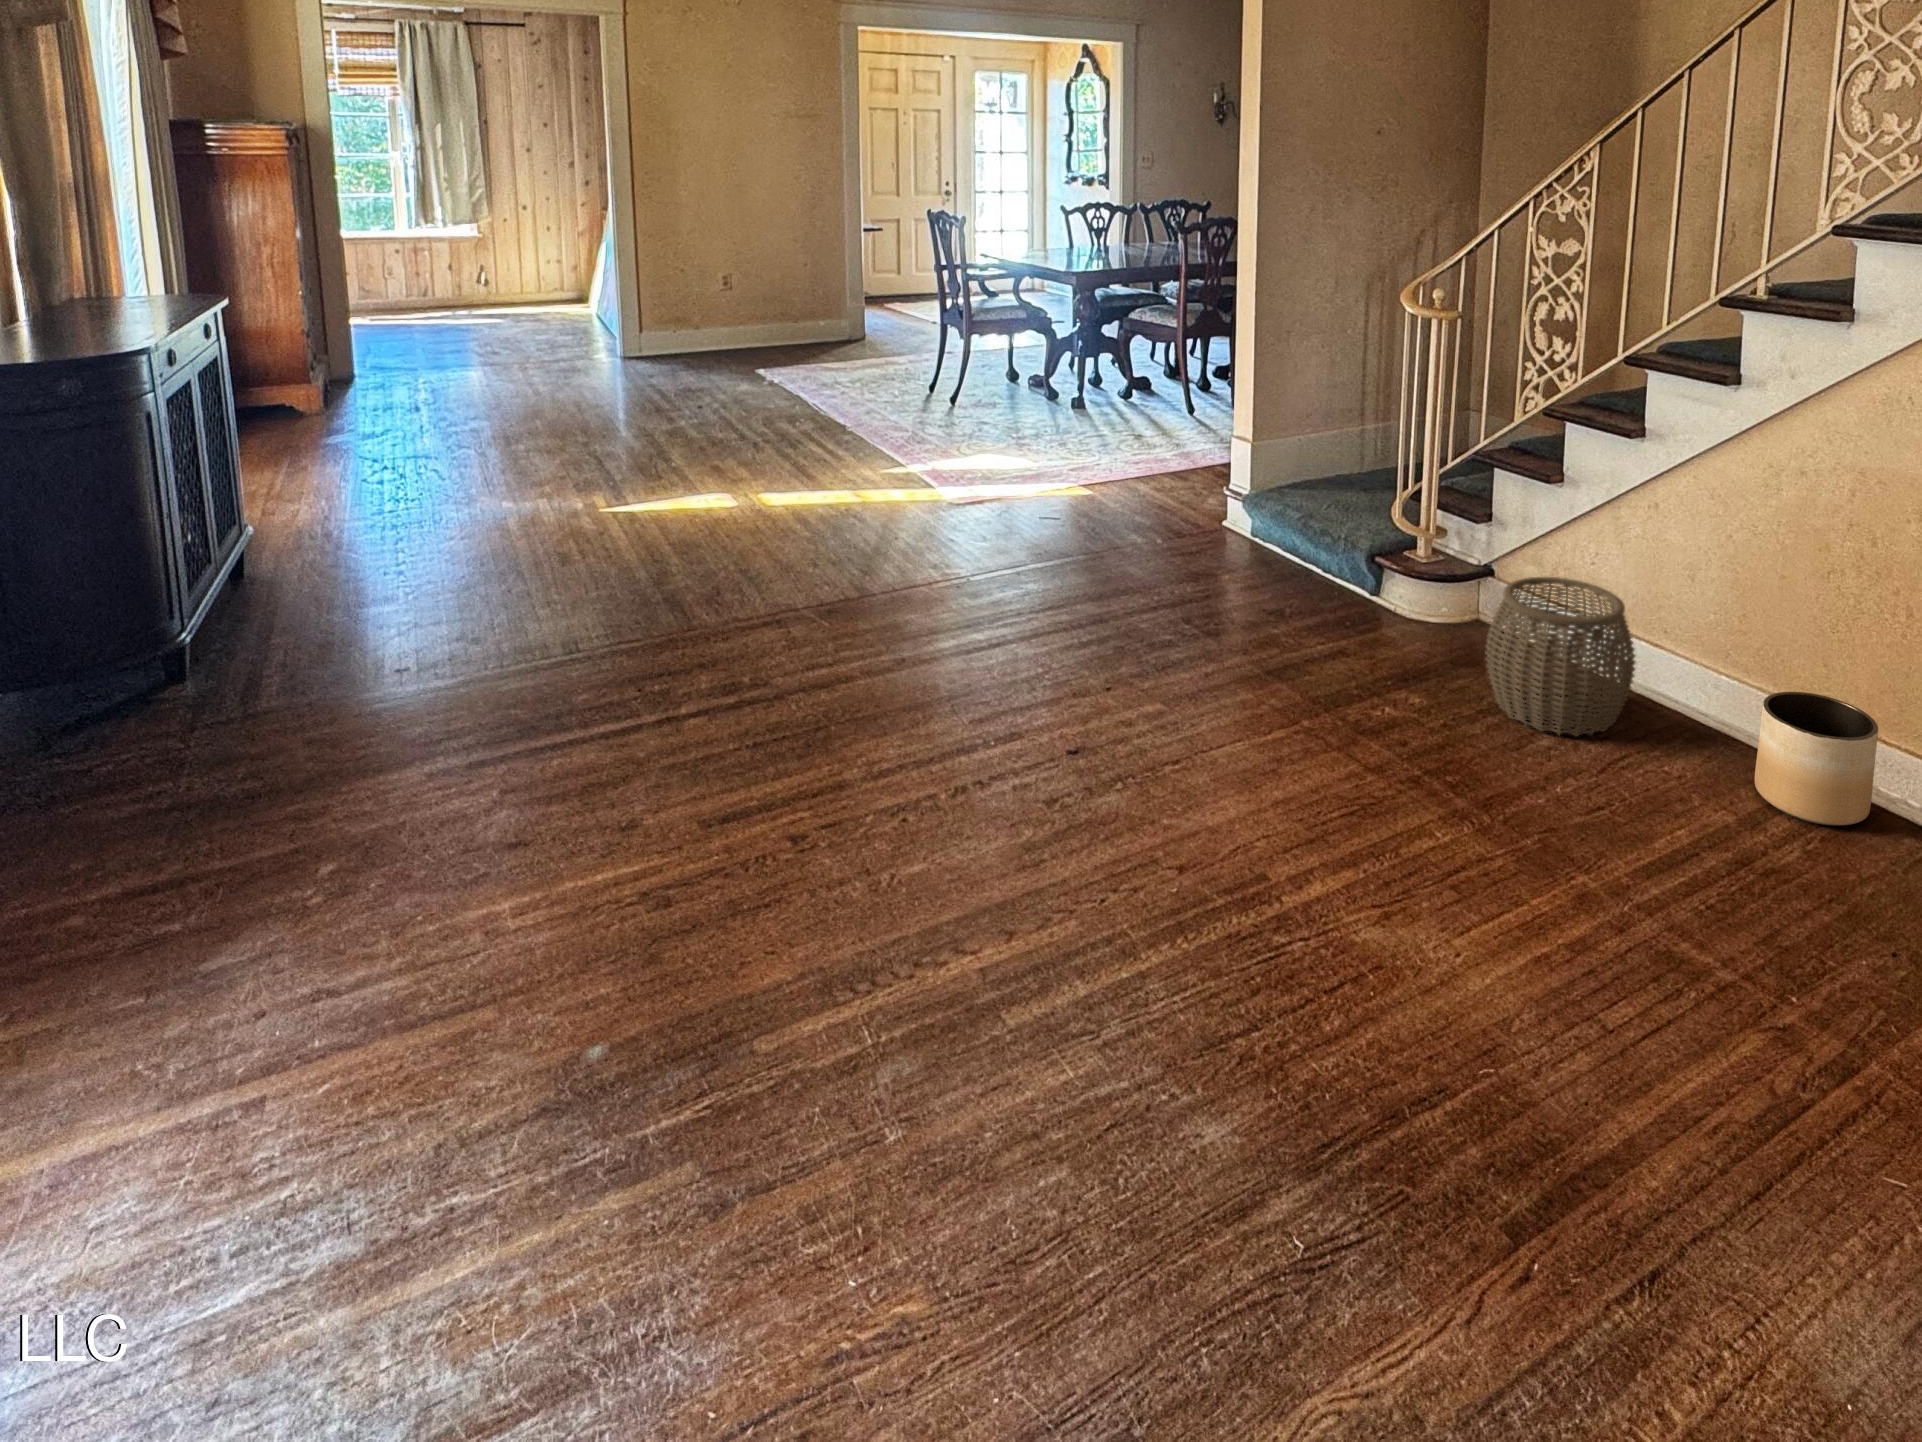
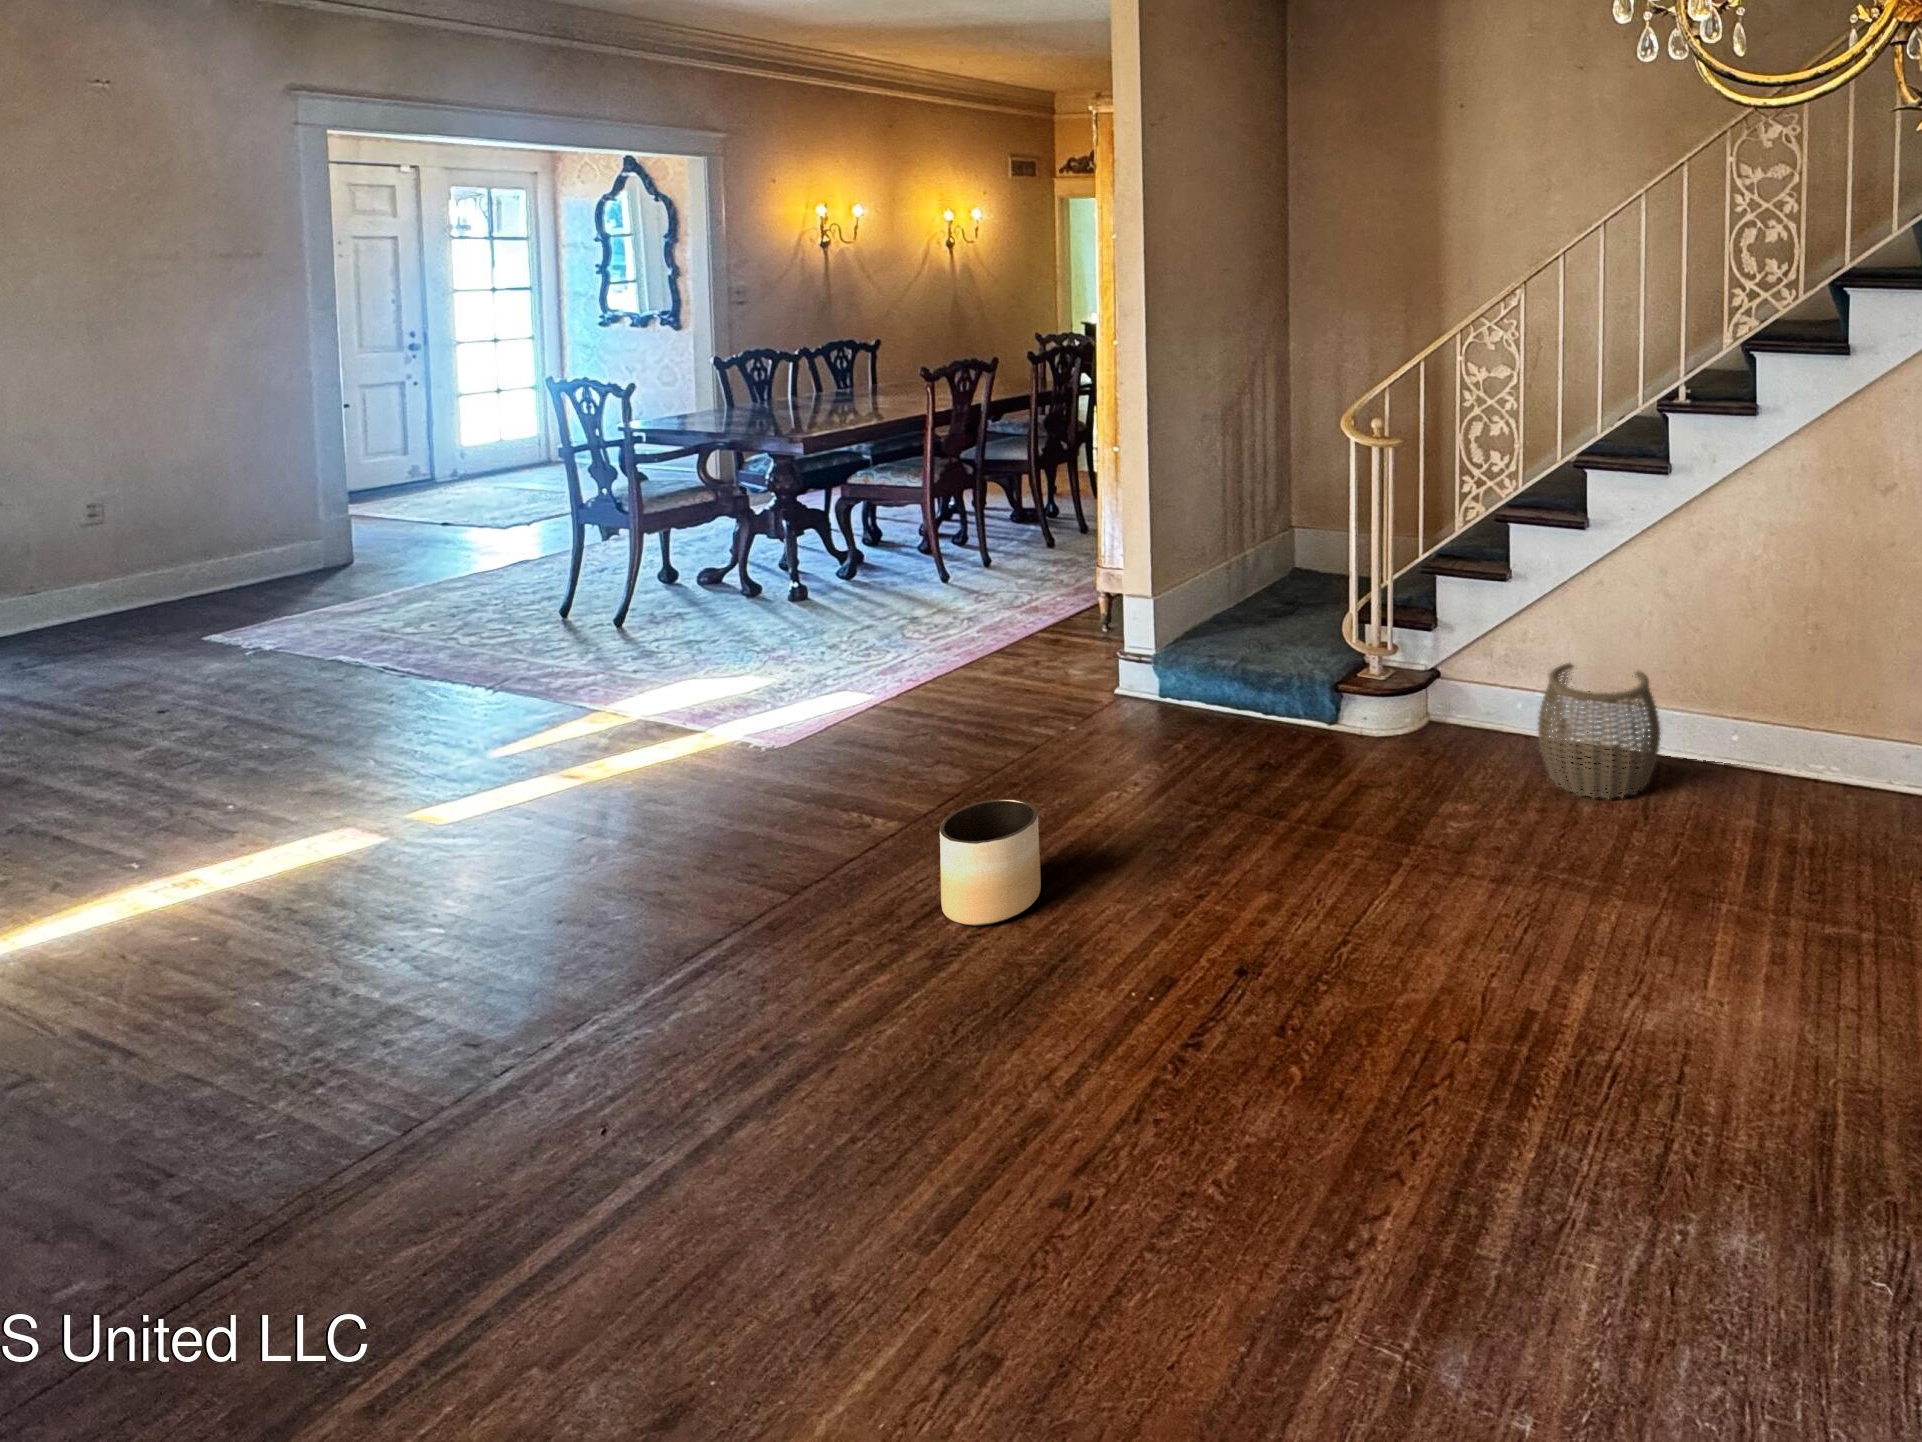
planter: present [1755,692,1878,826] -> present [940,799,1041,925]

